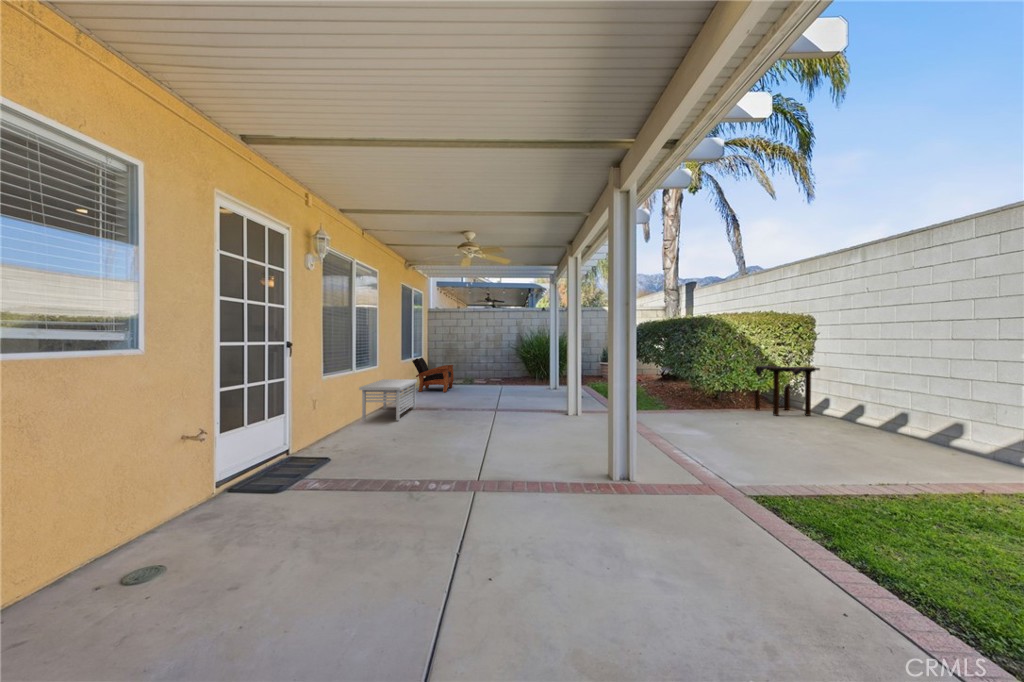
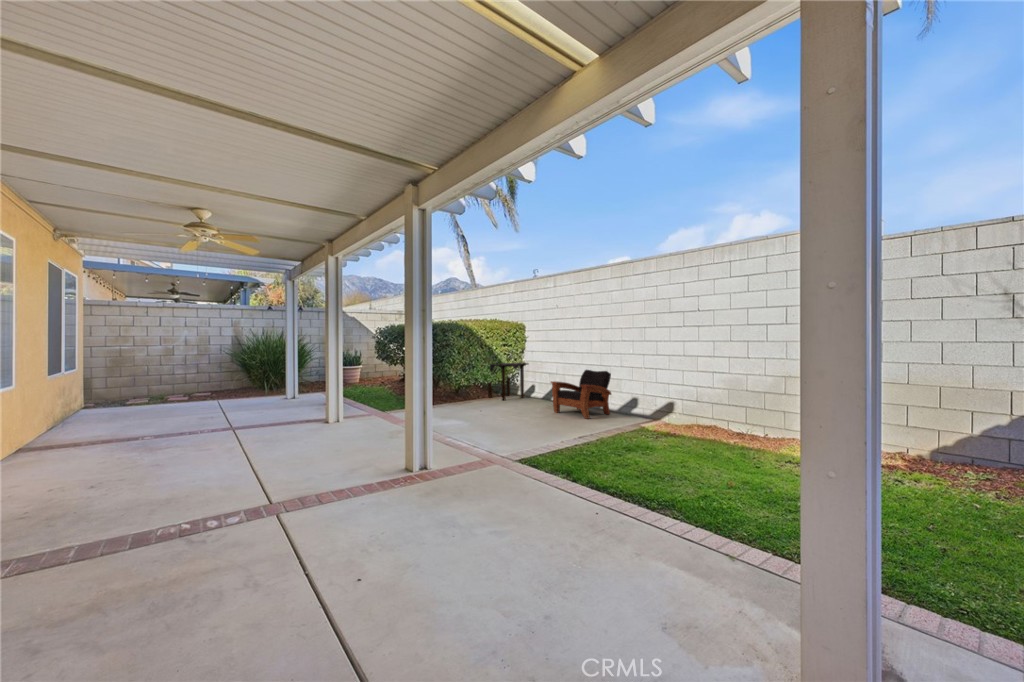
armchair: present [412,357,454,392] -> present [551,370,611,419]
storage bench: present [359,379,417,421] -> none [23,404,126,470]

